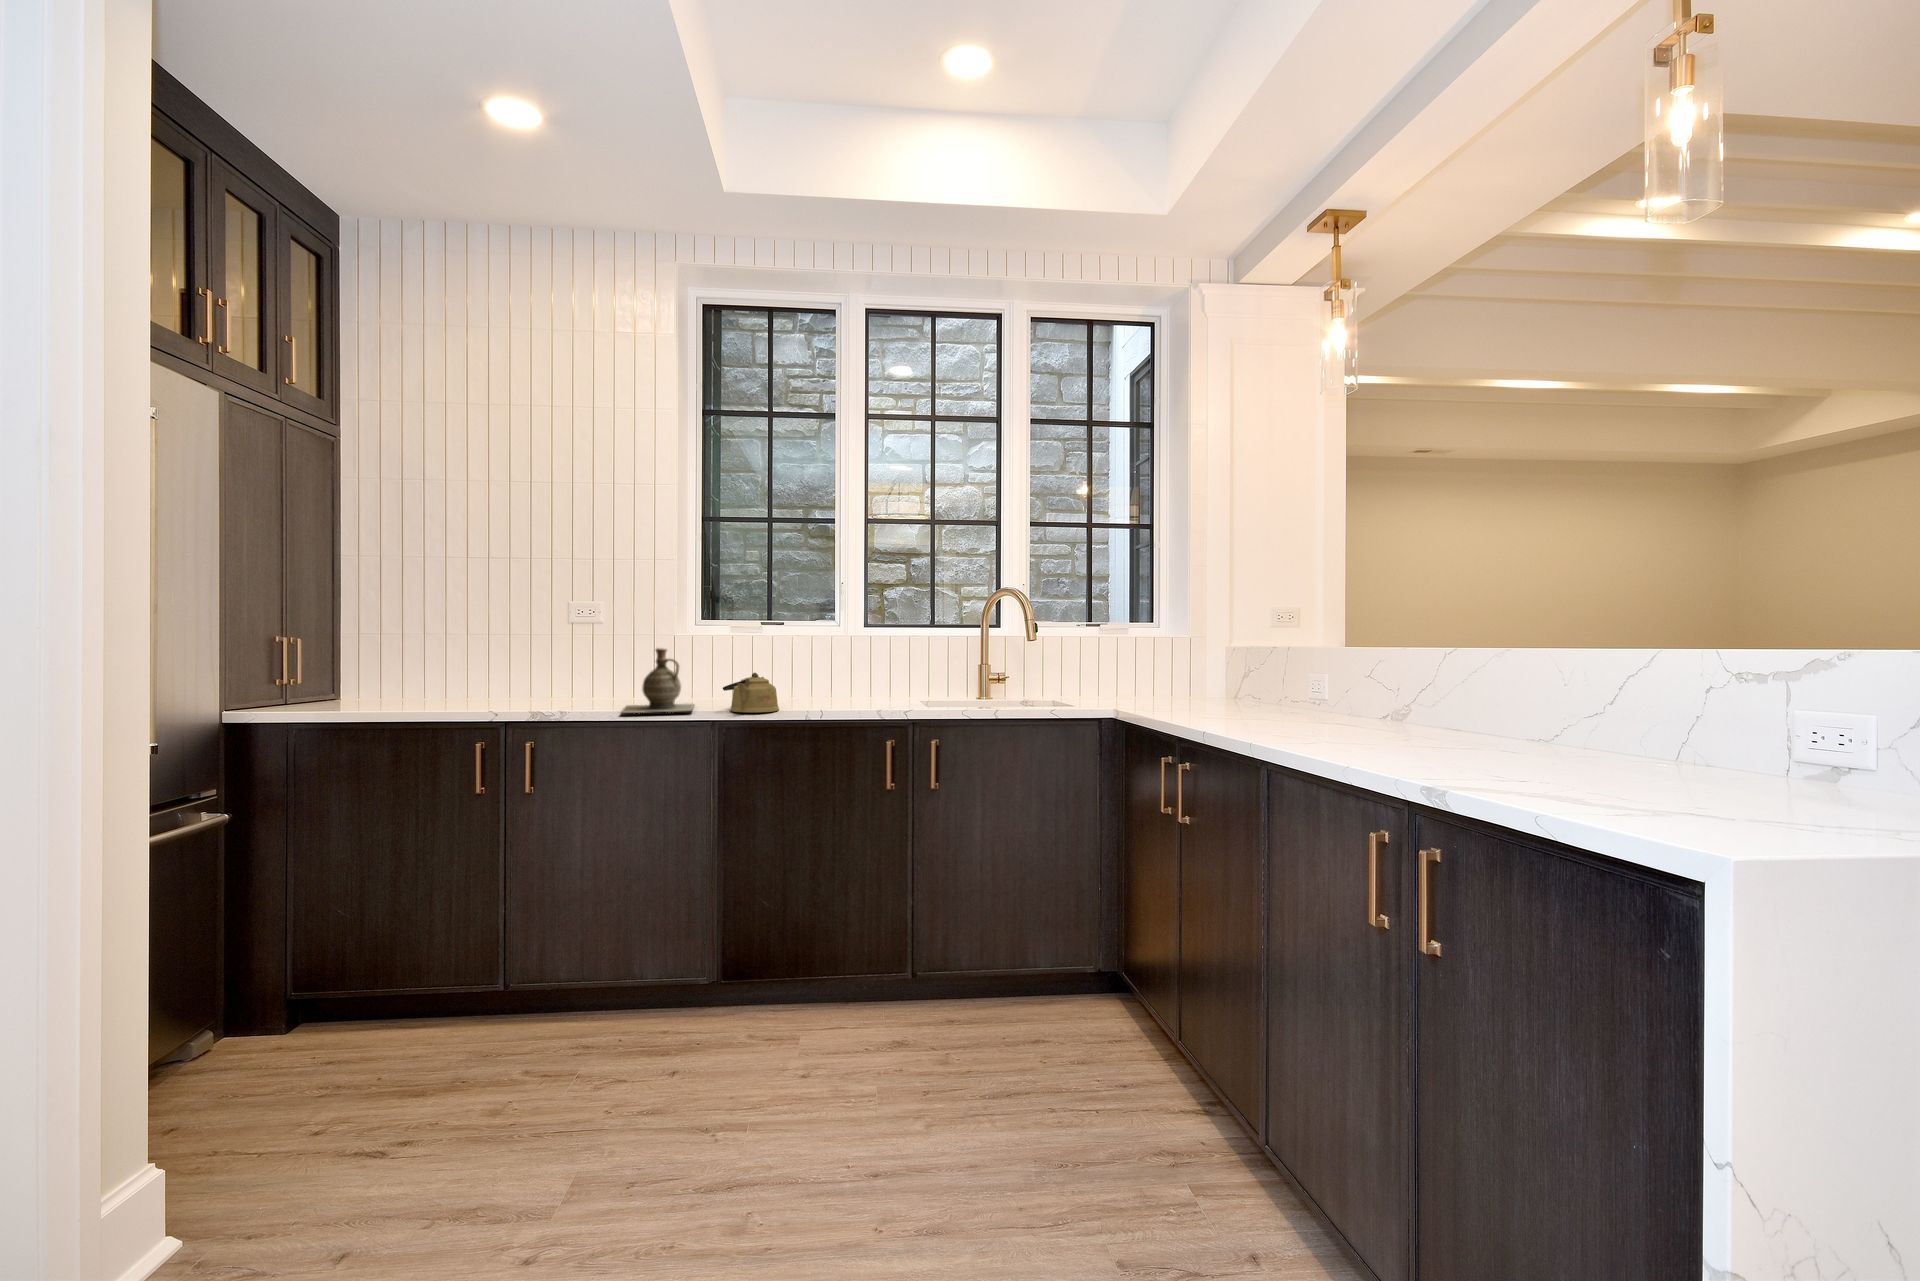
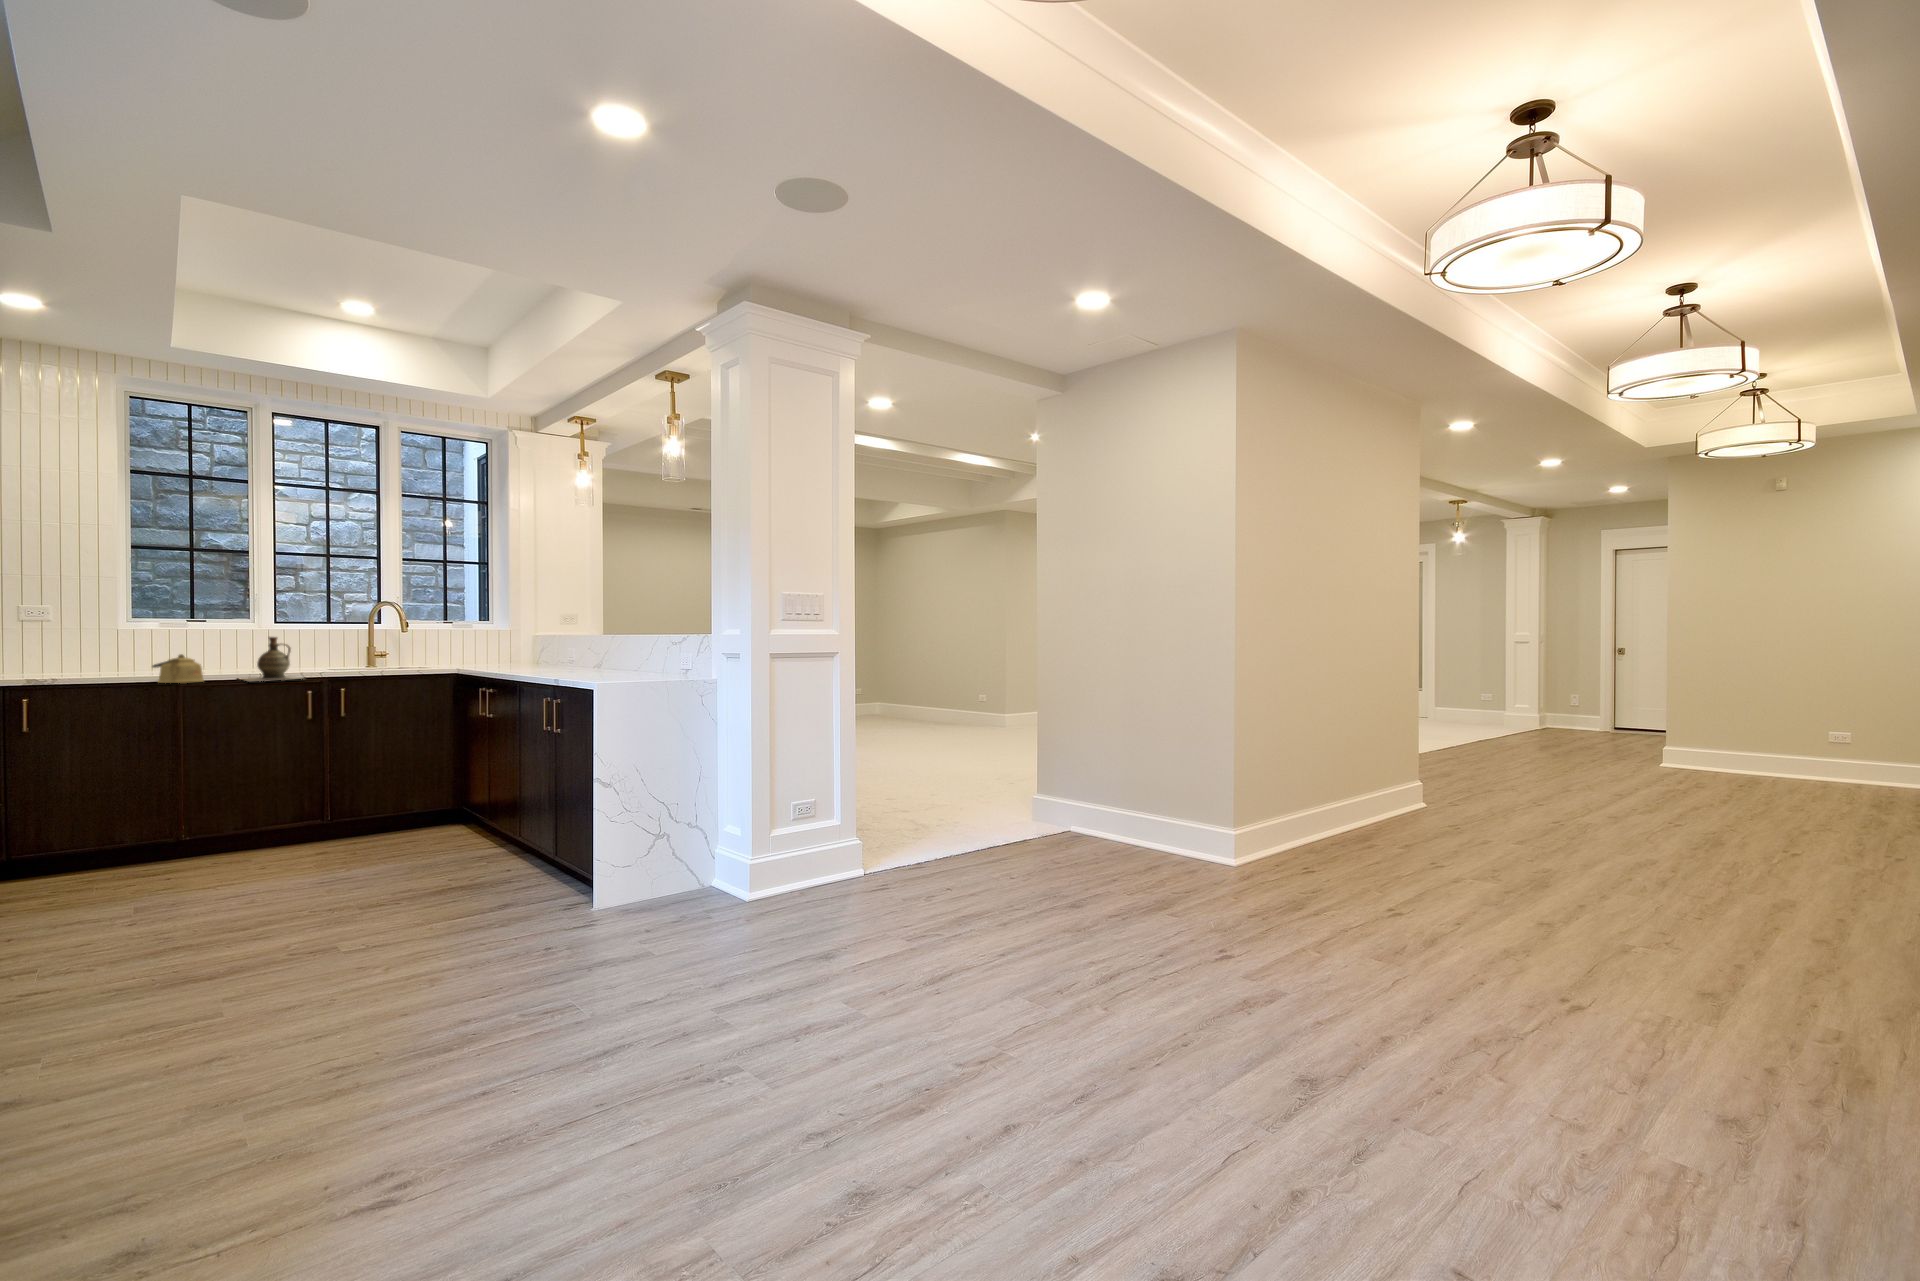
ceramic jug: present [622,648,694,713] -> present [241,637,300,681]

